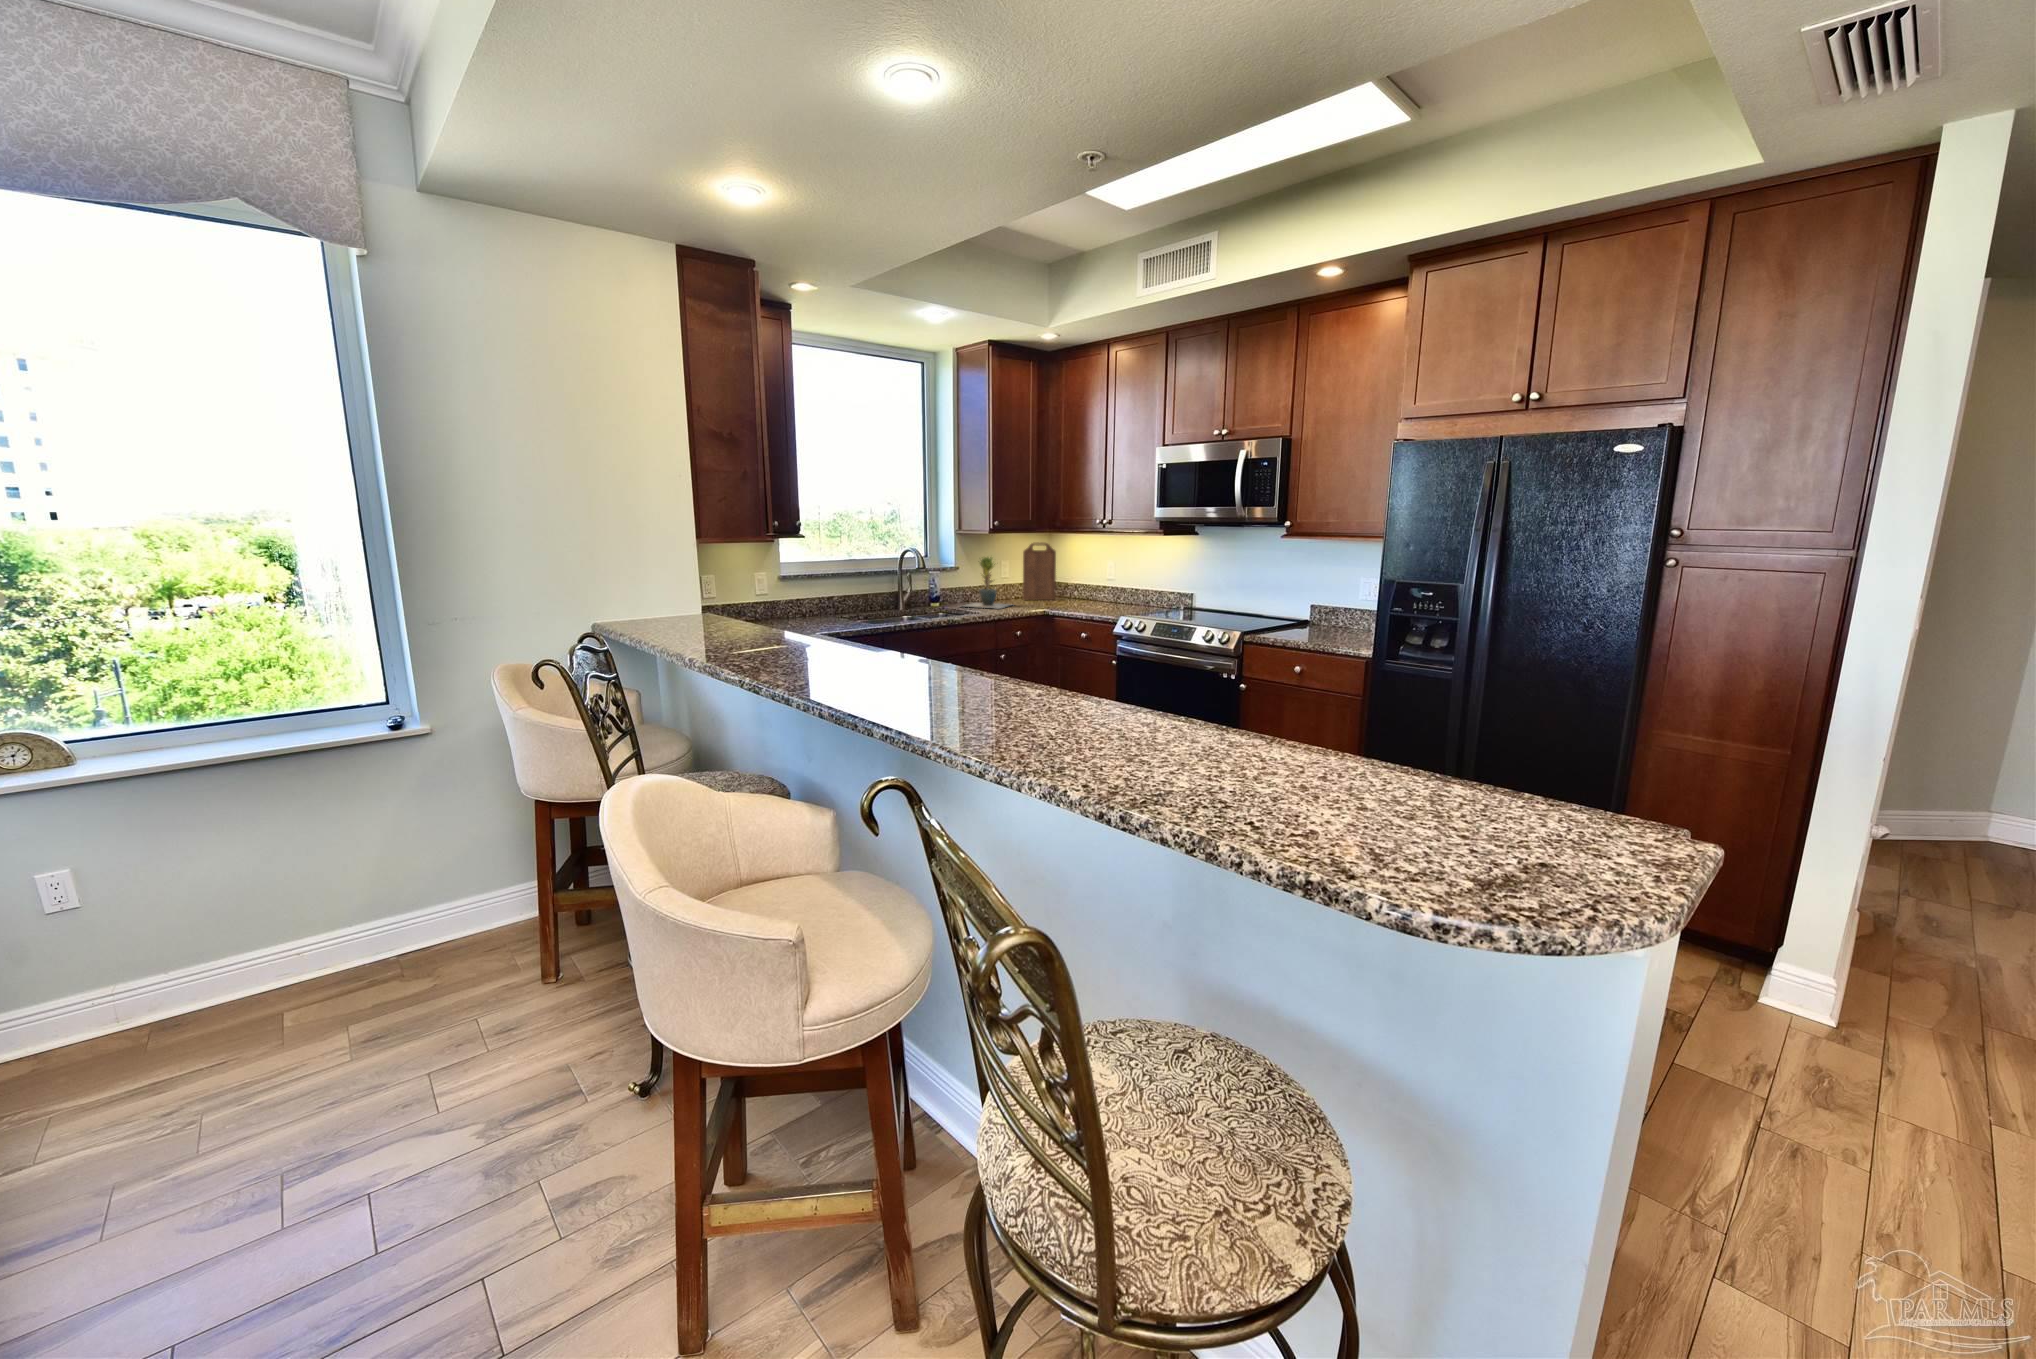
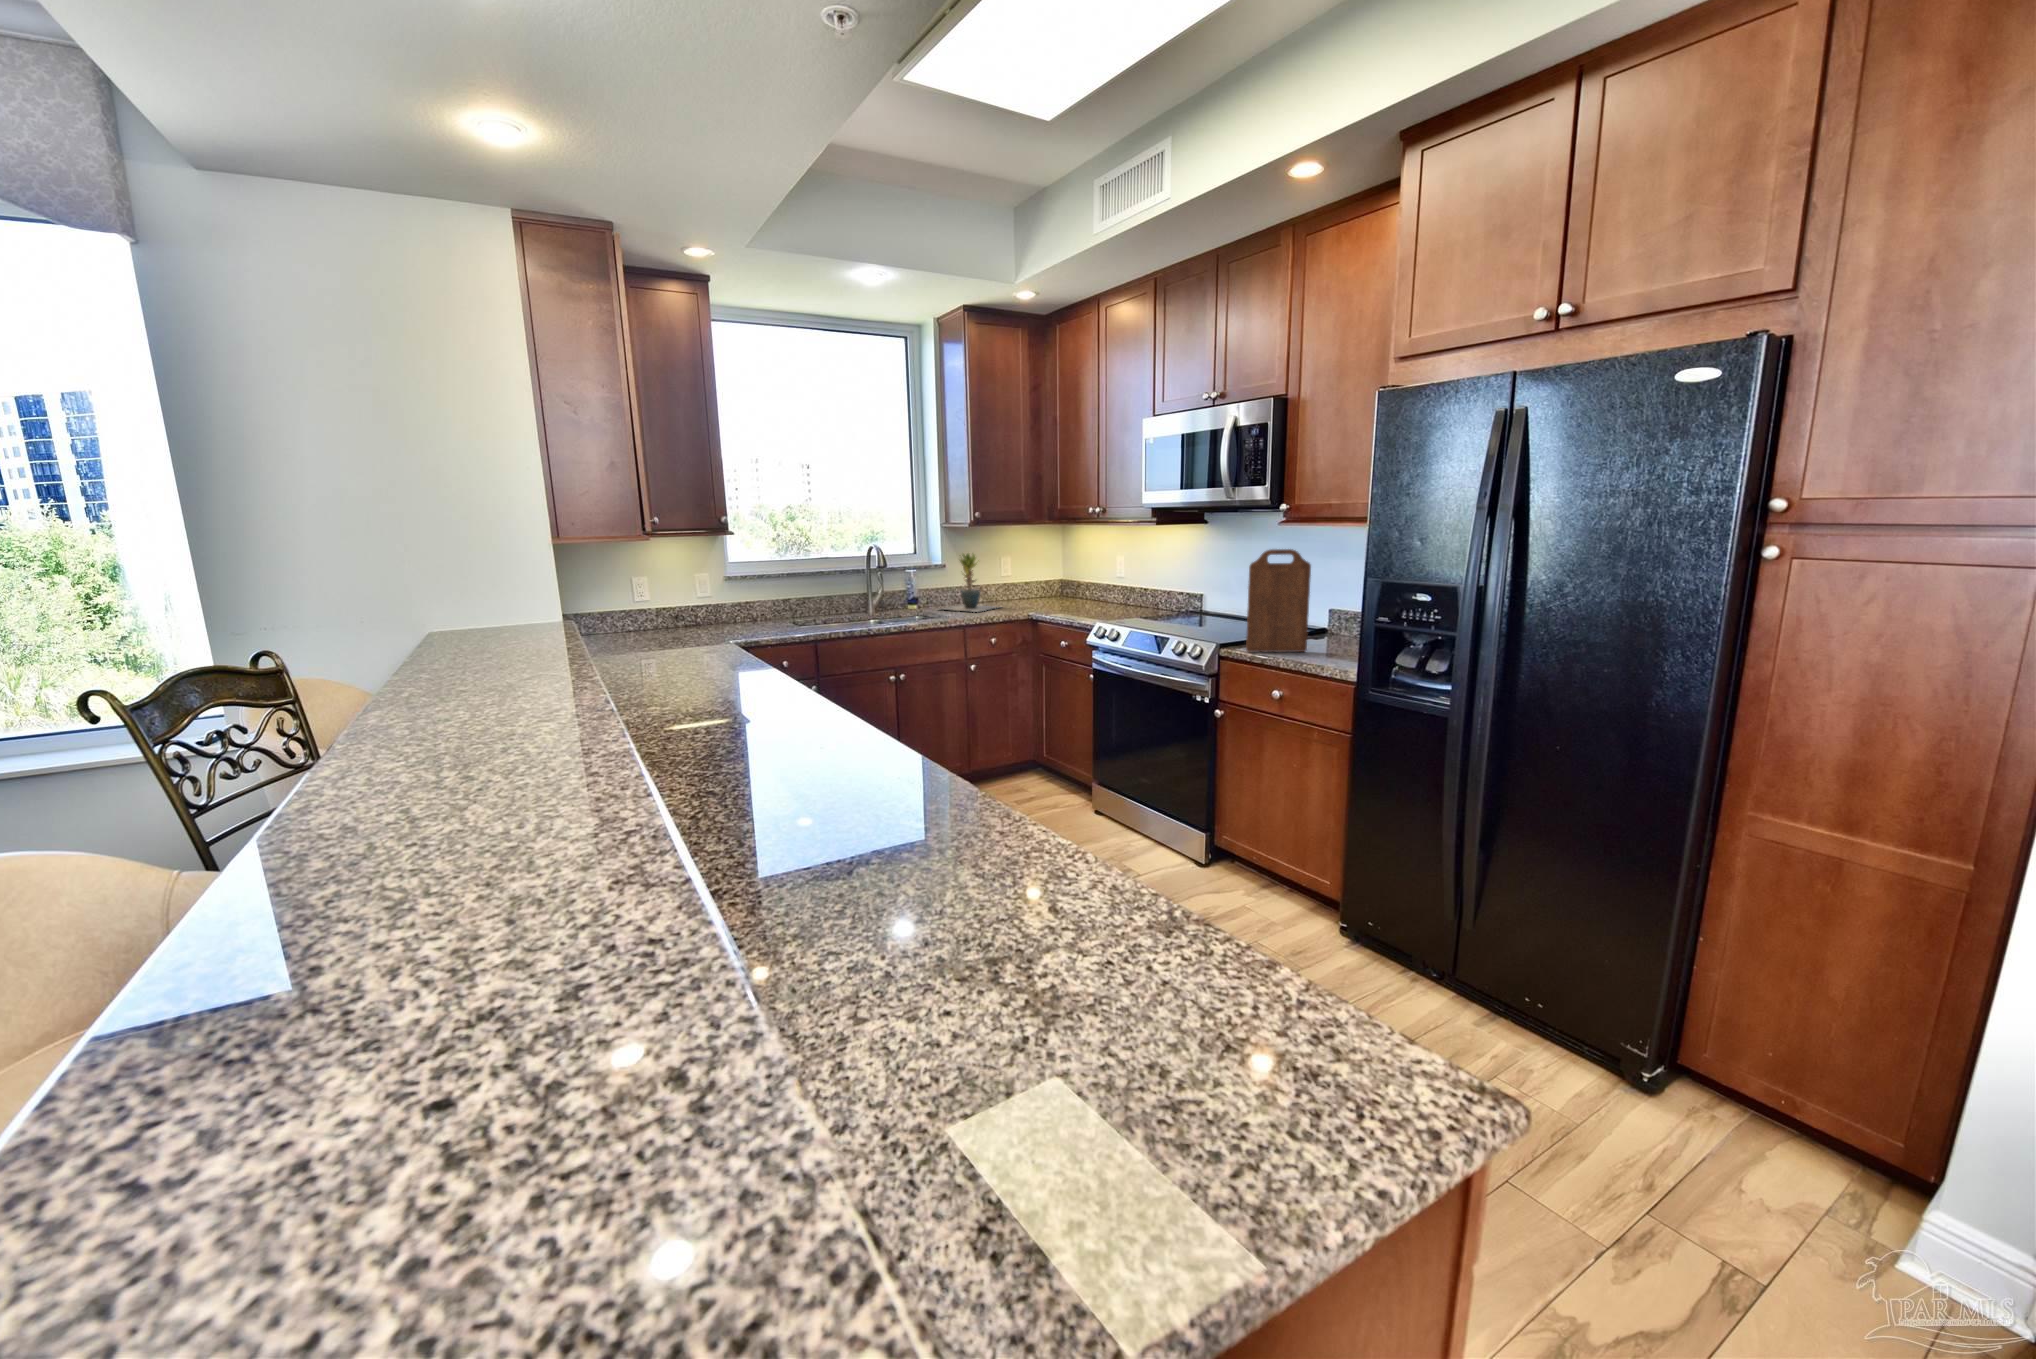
cutting board: present [1023,542,1056,600] -> present [1246,549,1311,652]

